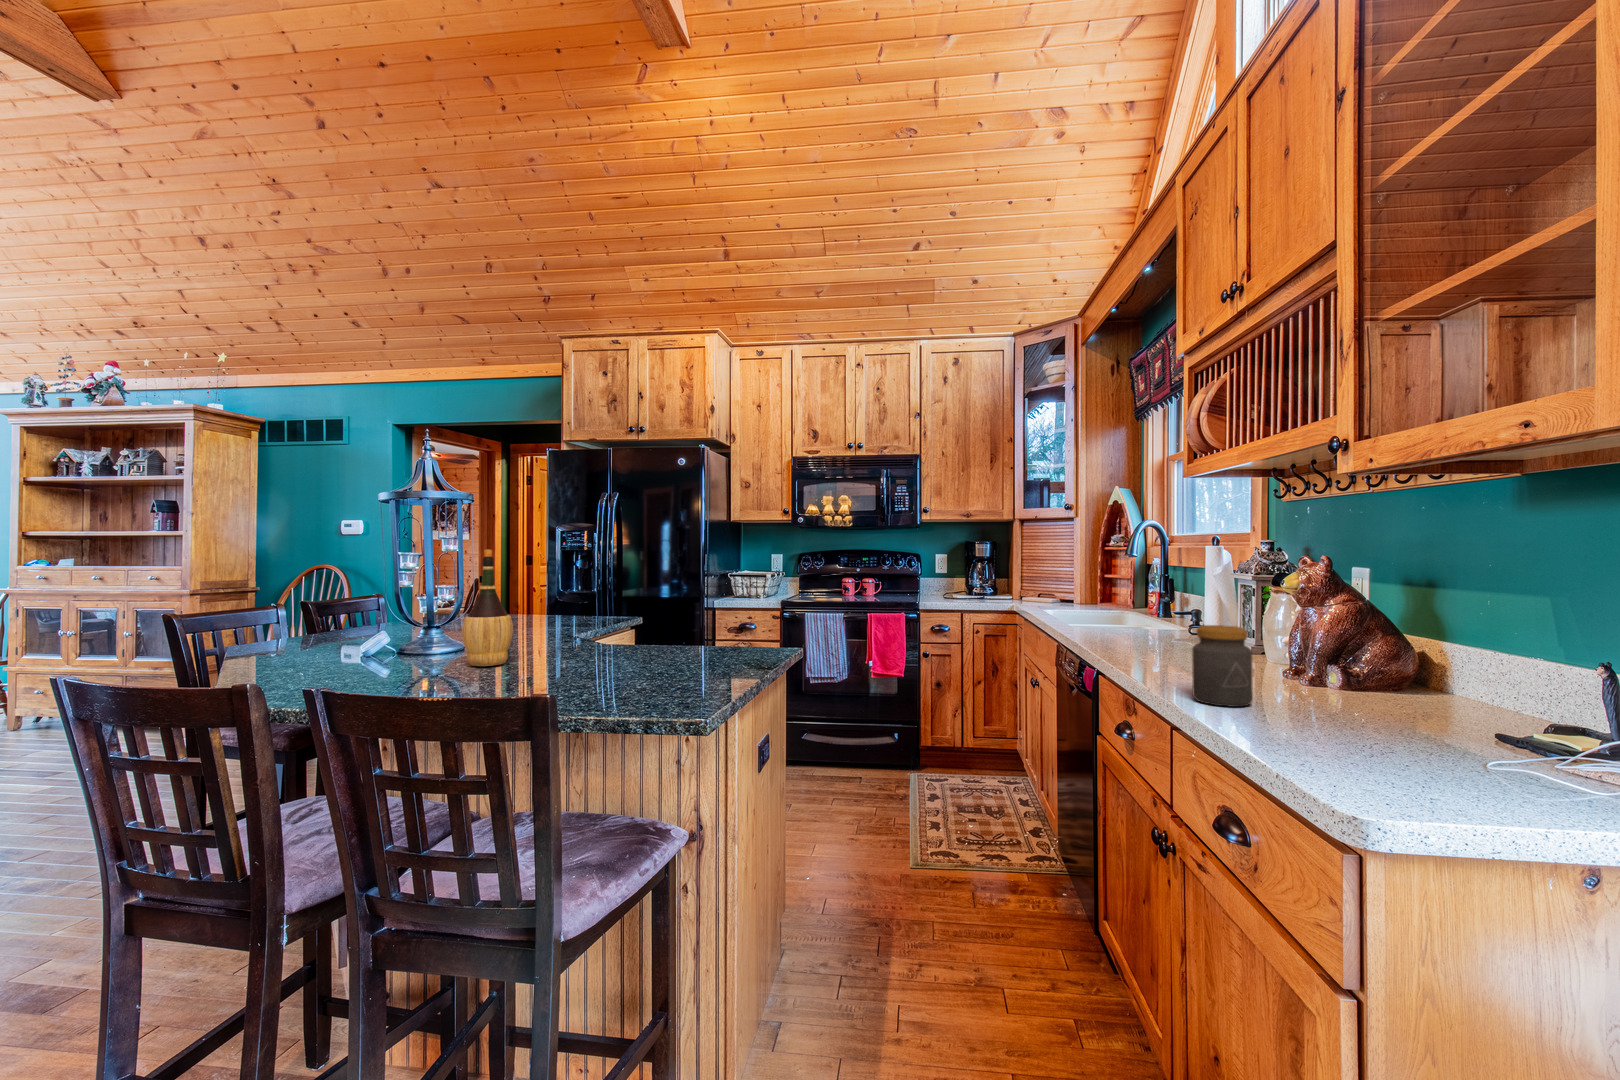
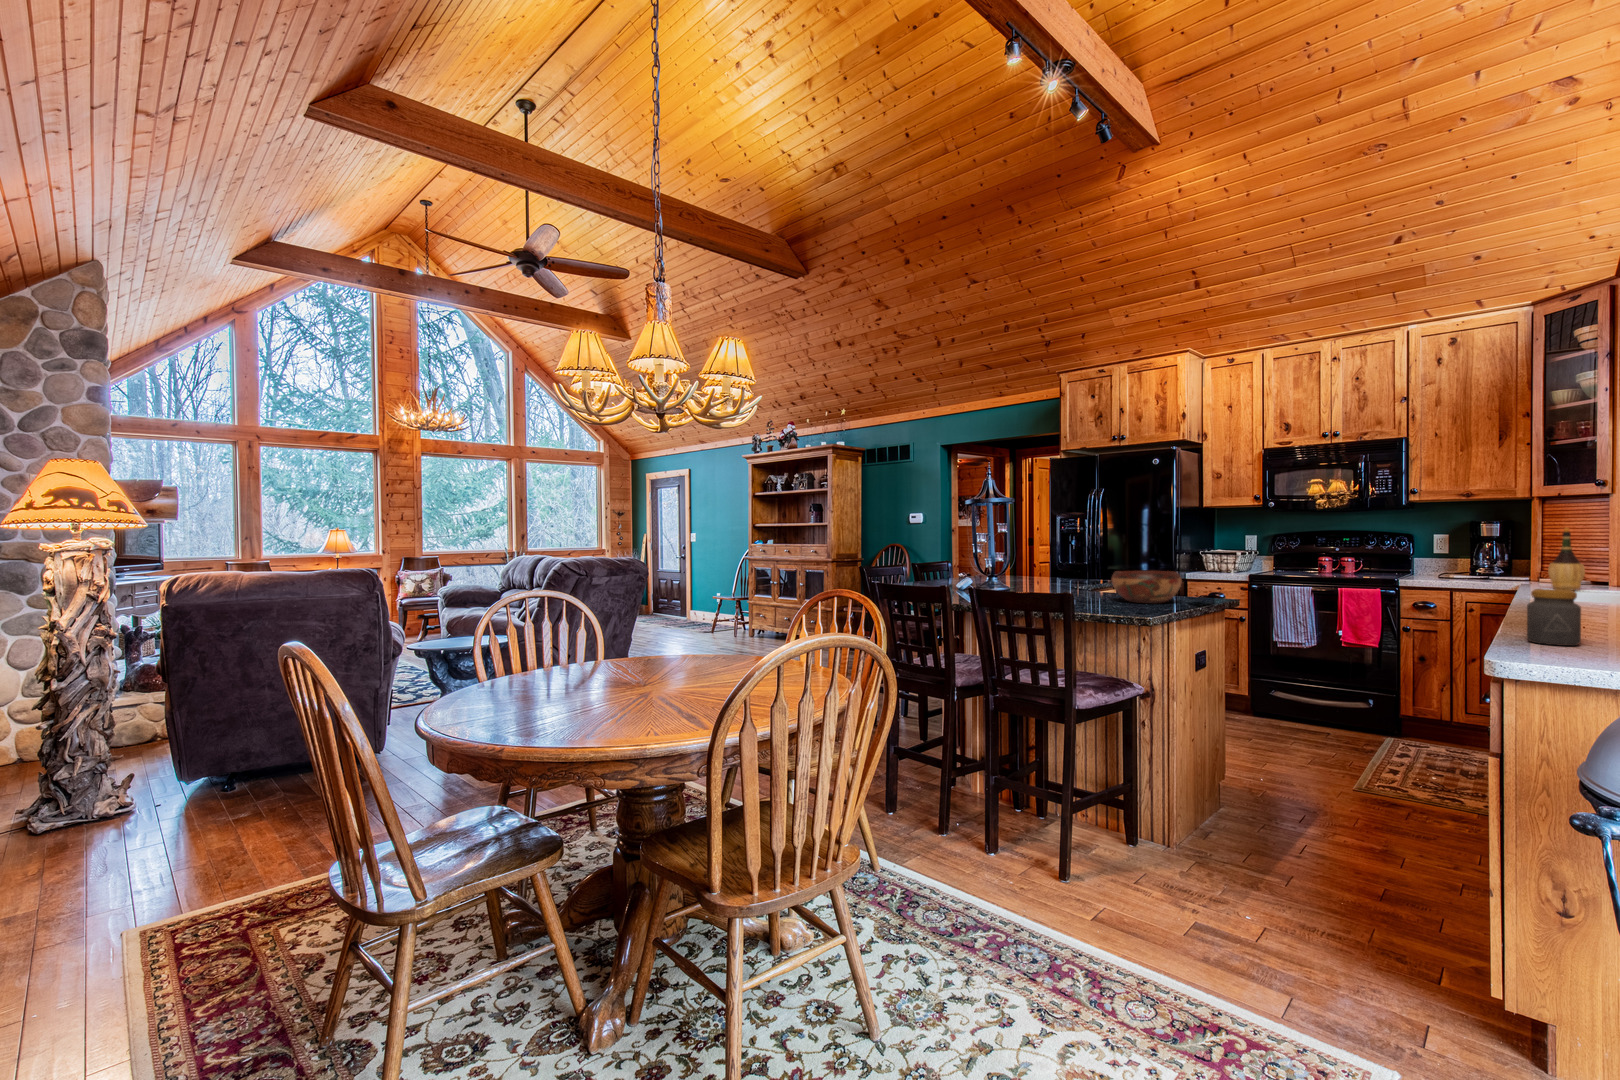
wine bottle: present [462,549,513,666] -> present [1548,528,1585,590]
decorative bowl: none [633,608,738,664] -> present [1111,571,1182,604]

